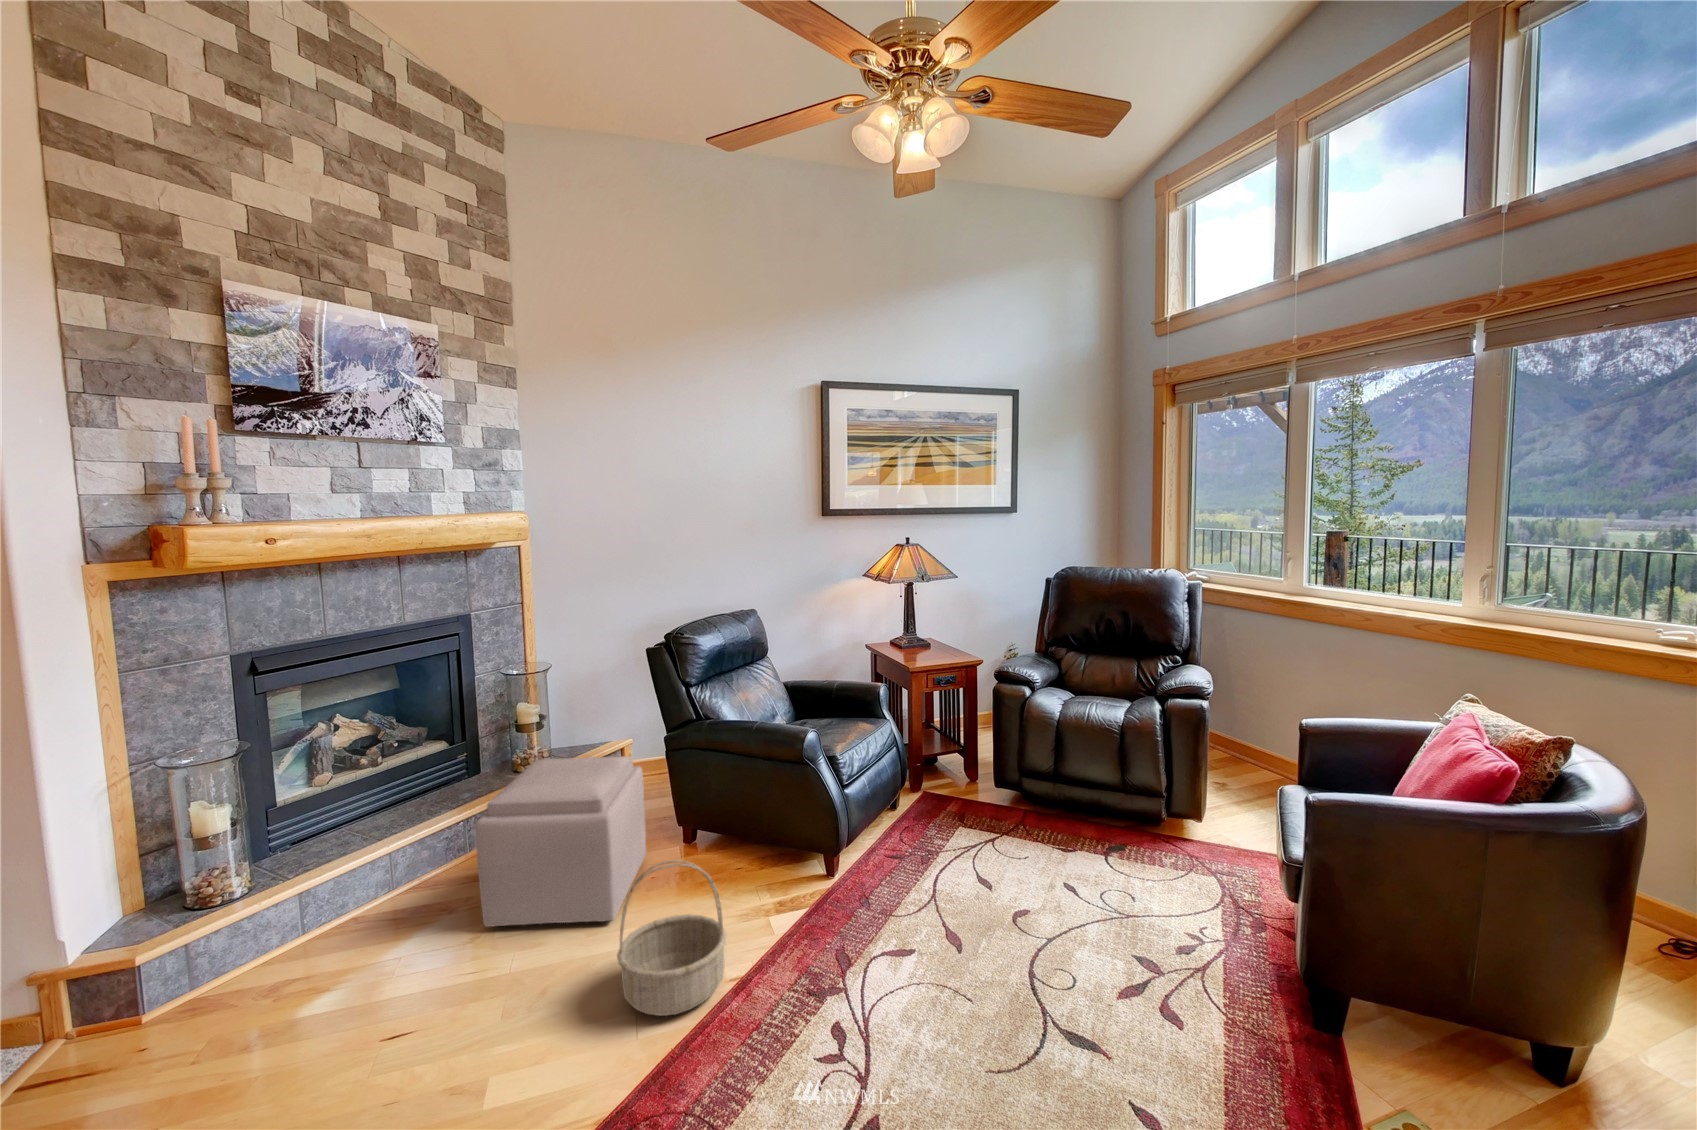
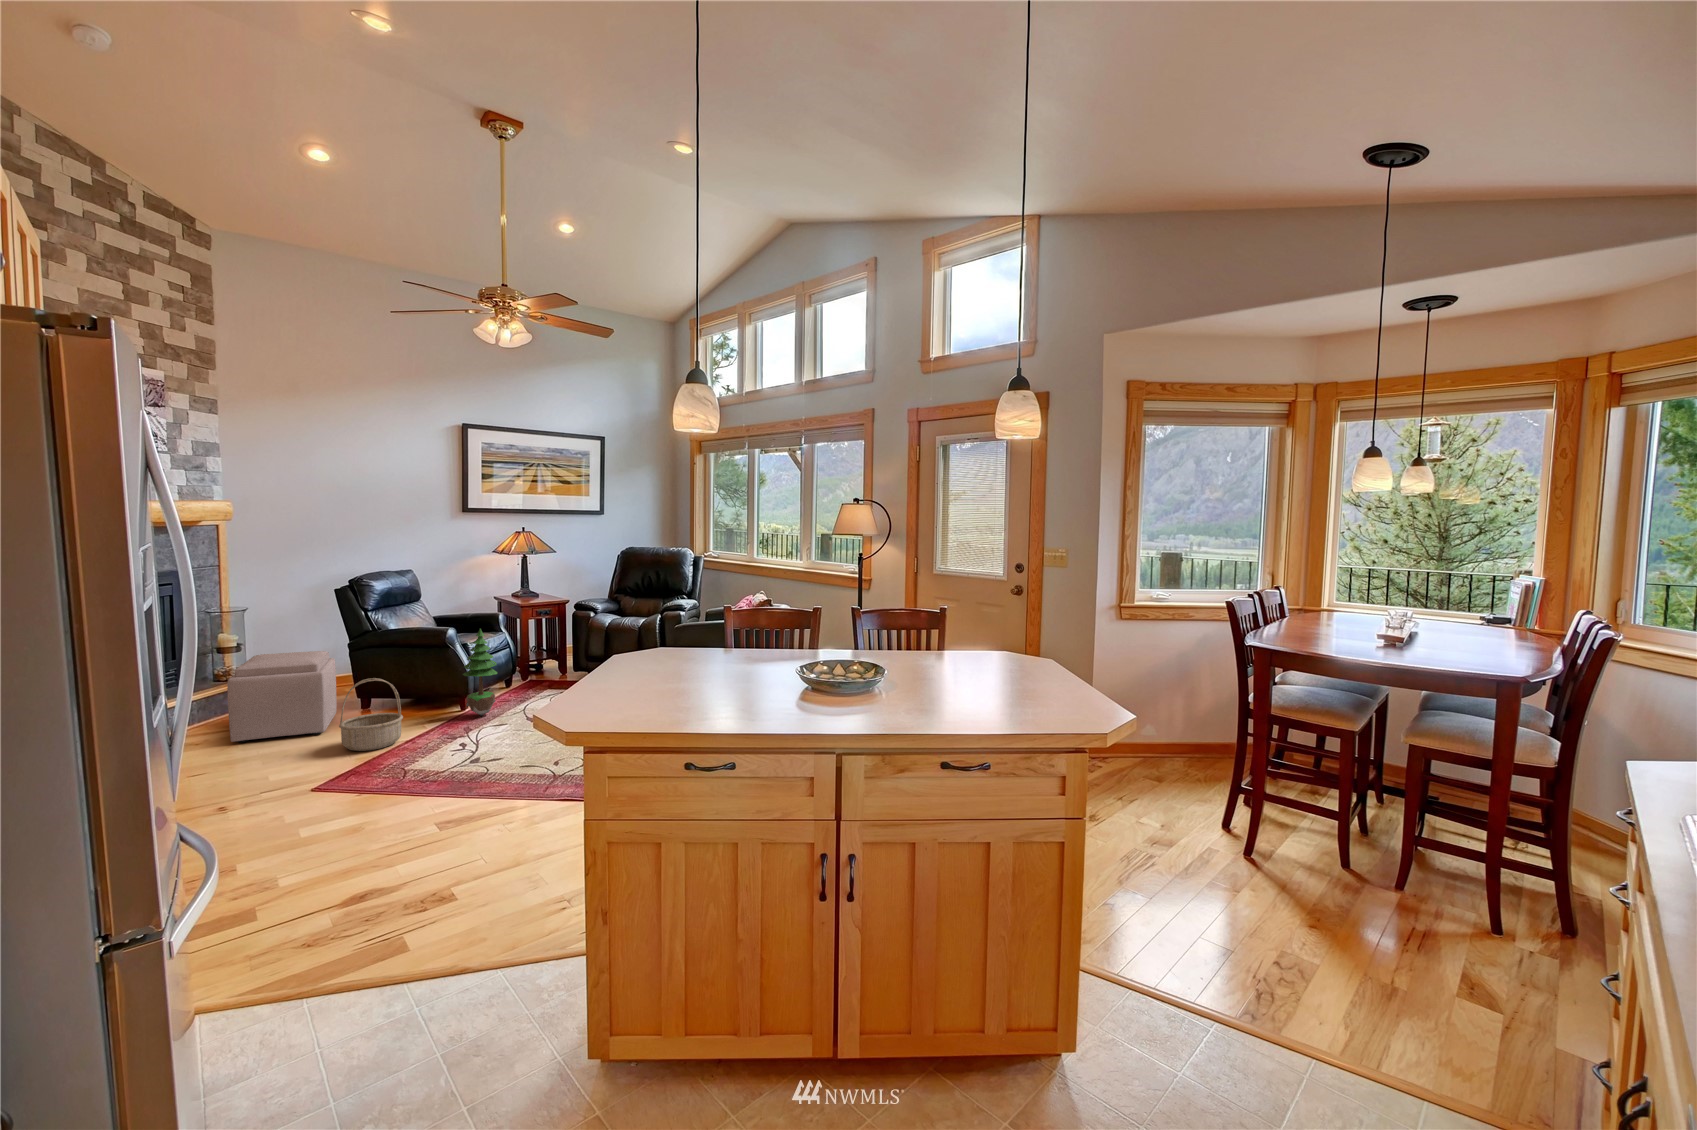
potted tree: none [827,741,889,908] -> present [462,629,498,716]

